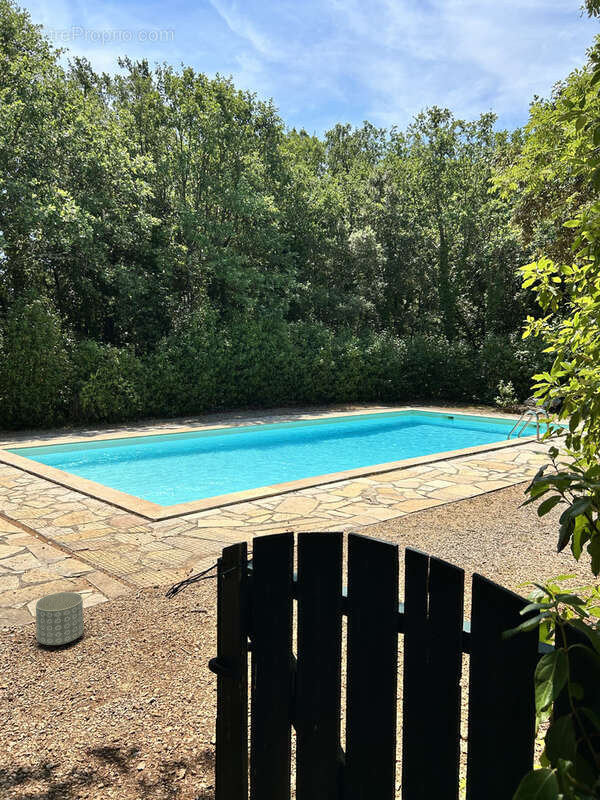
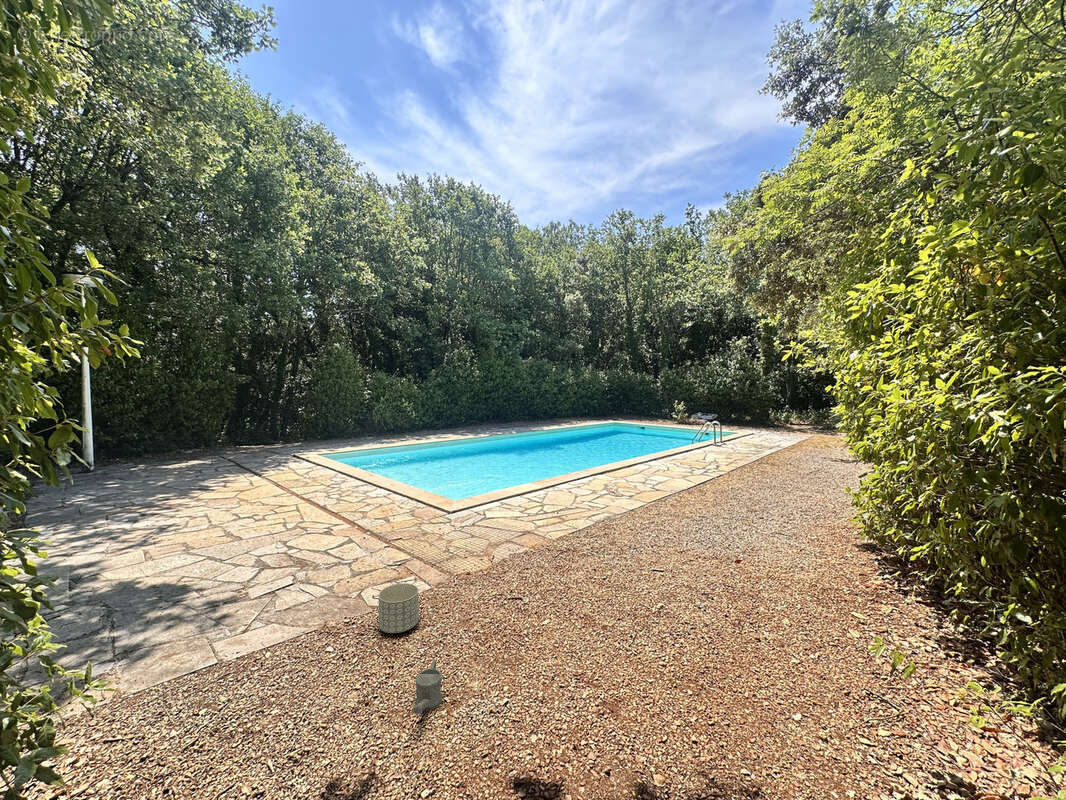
watering can: none [48,669,89,718] -> present [413,660,442,714]

